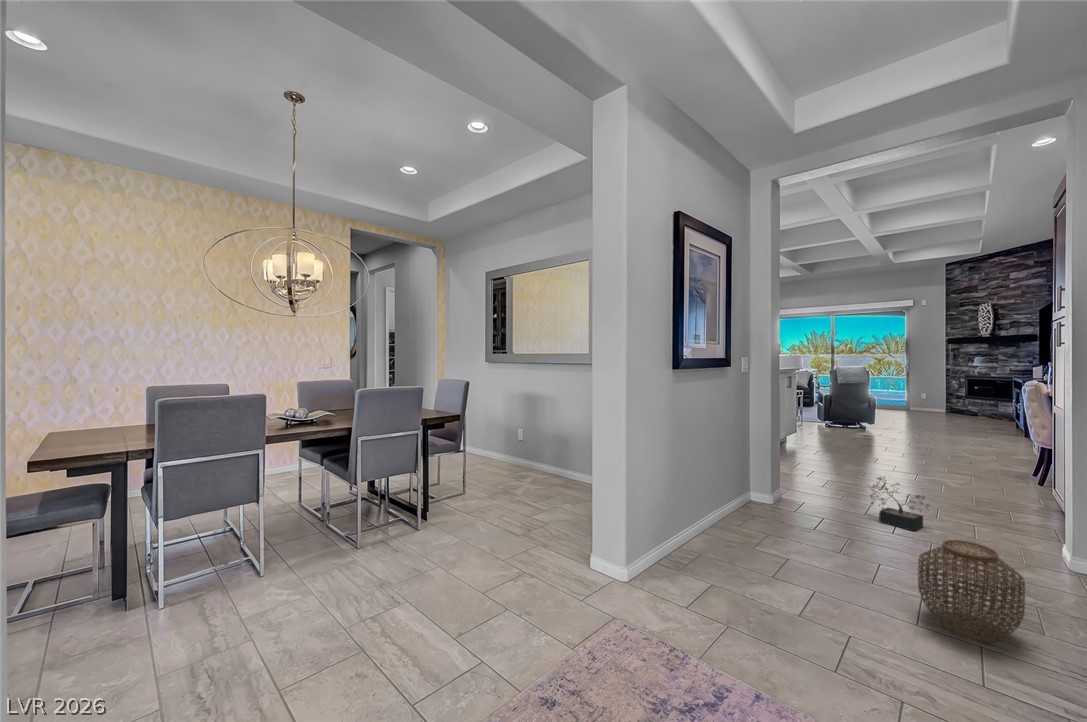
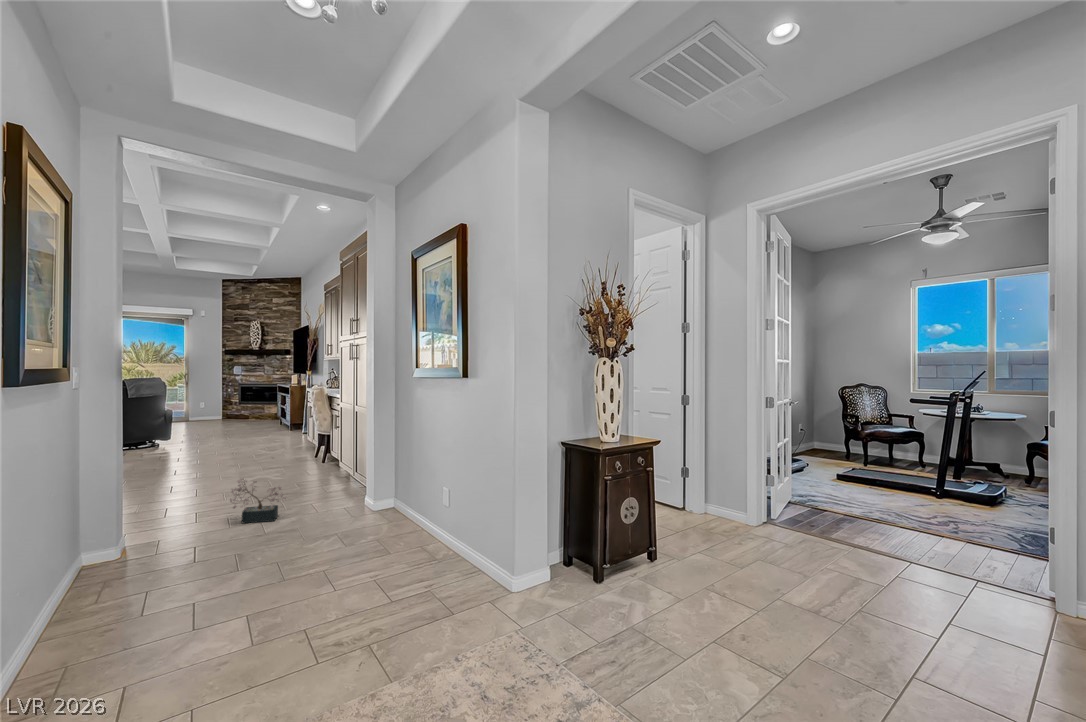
woven basket: present [918,540,1025,642] -> none [324,504,392,580]

